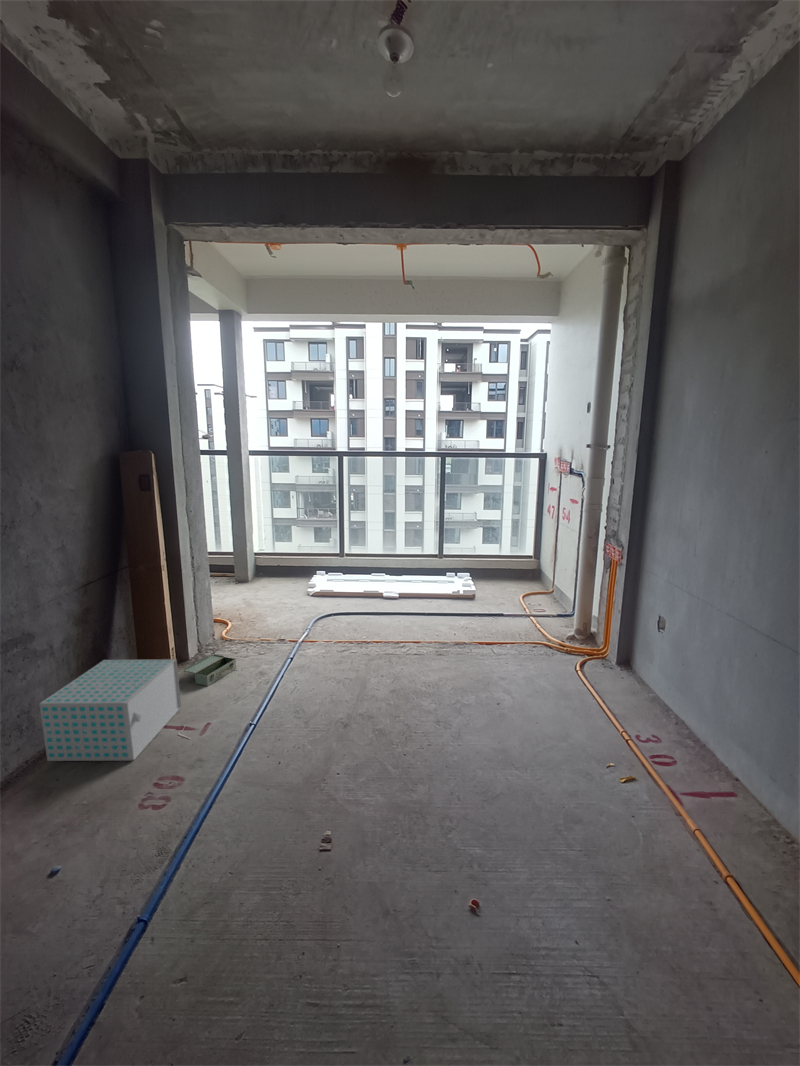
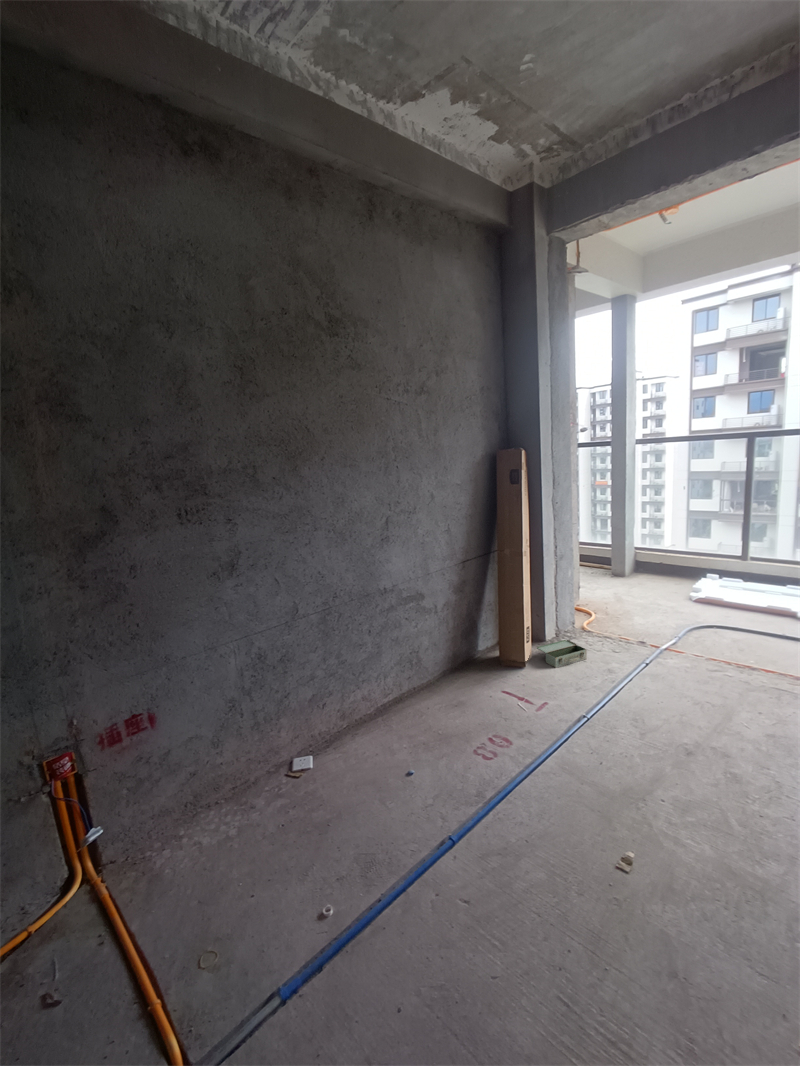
storage box: present [40,659,181,761] -> none [424,623,528,711]

